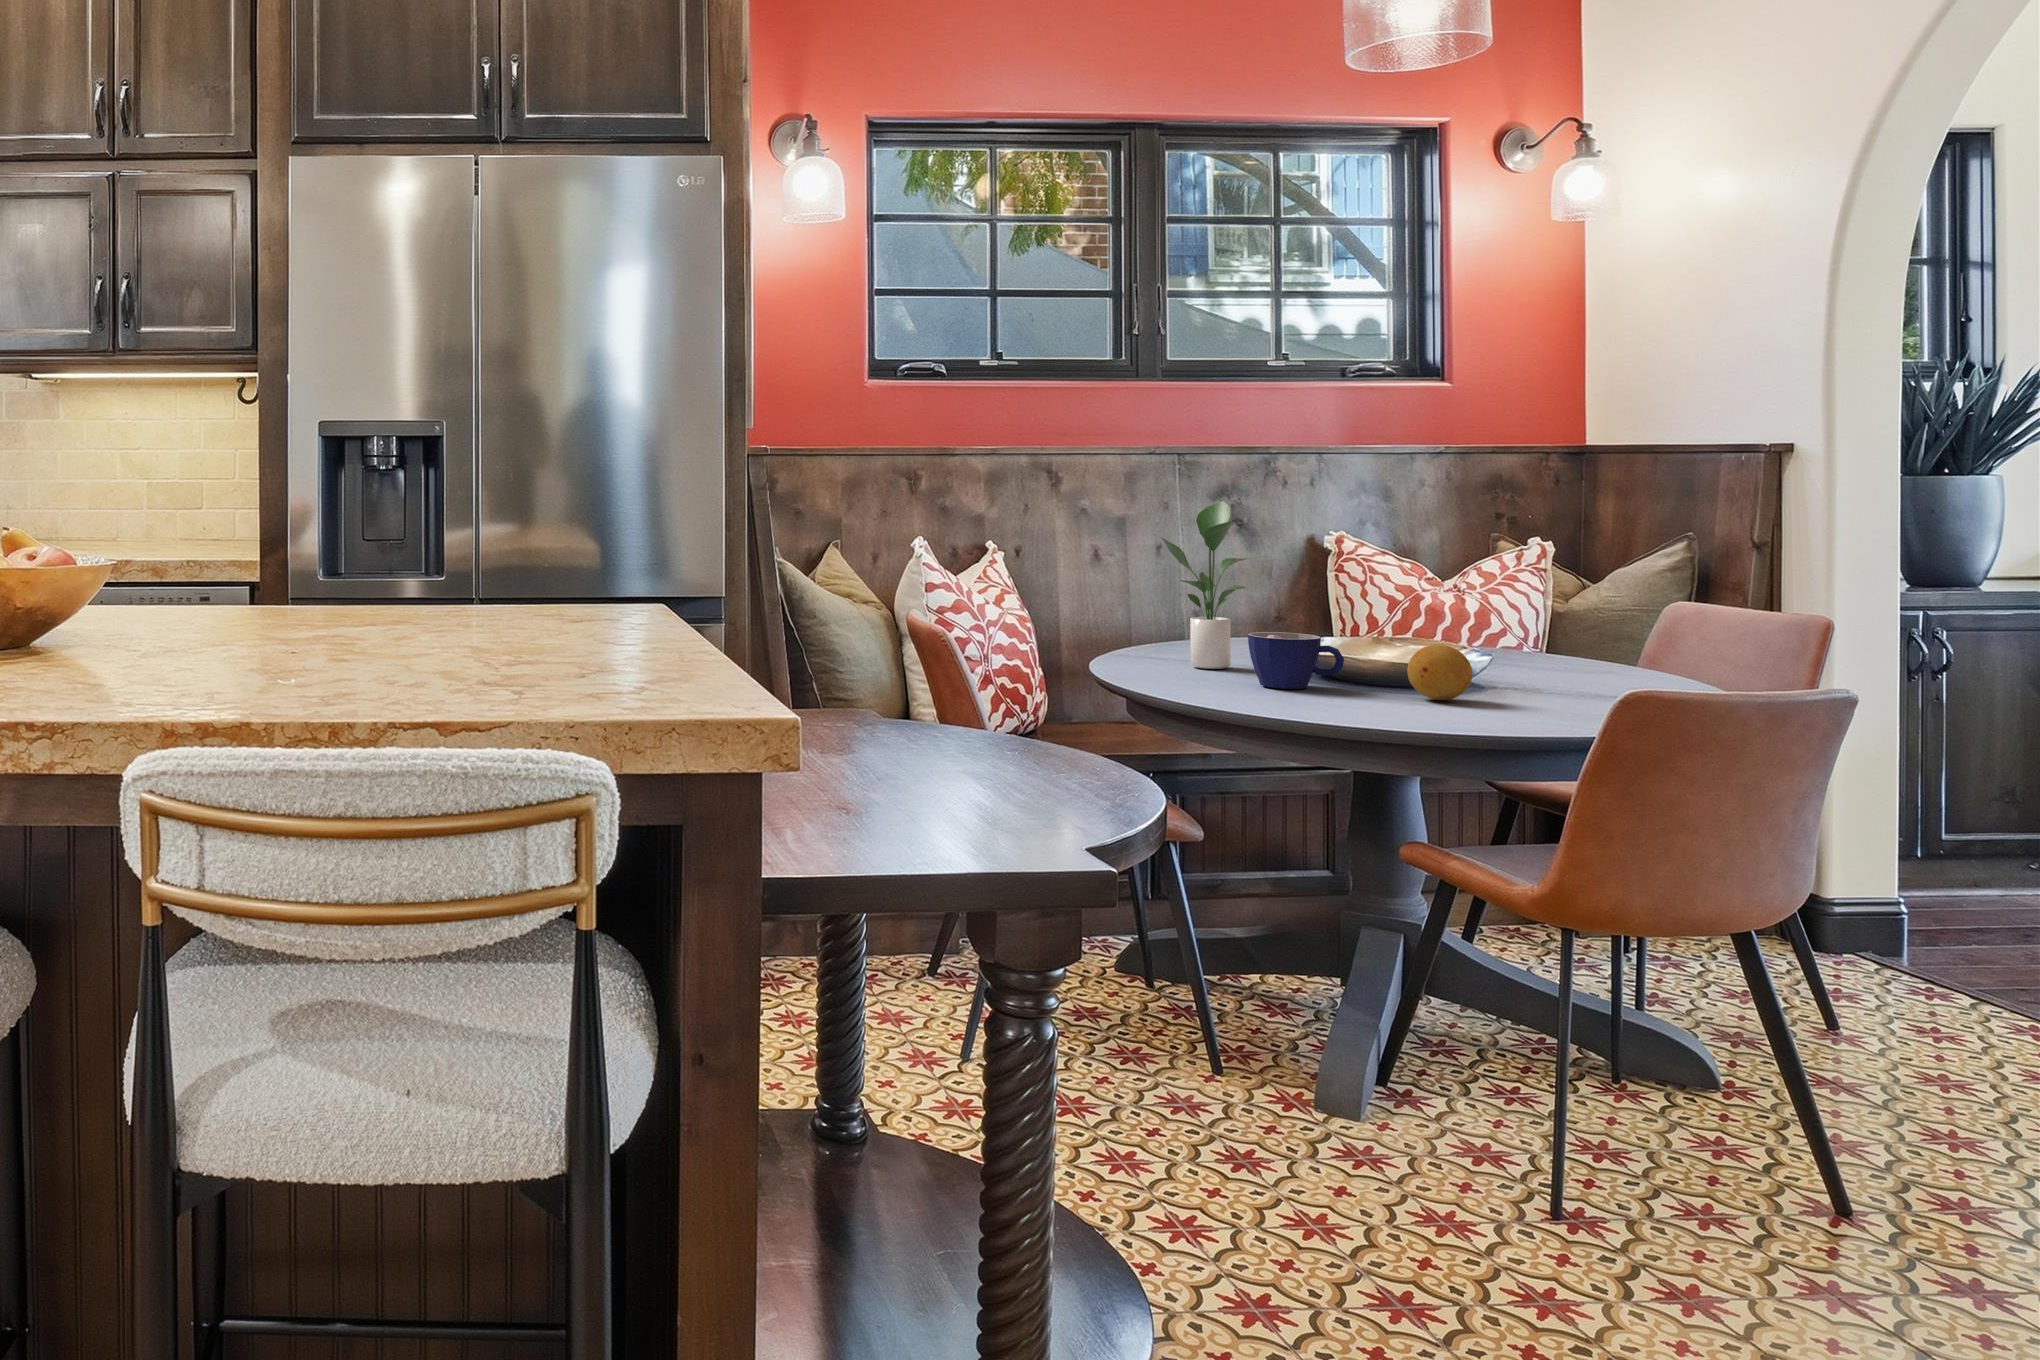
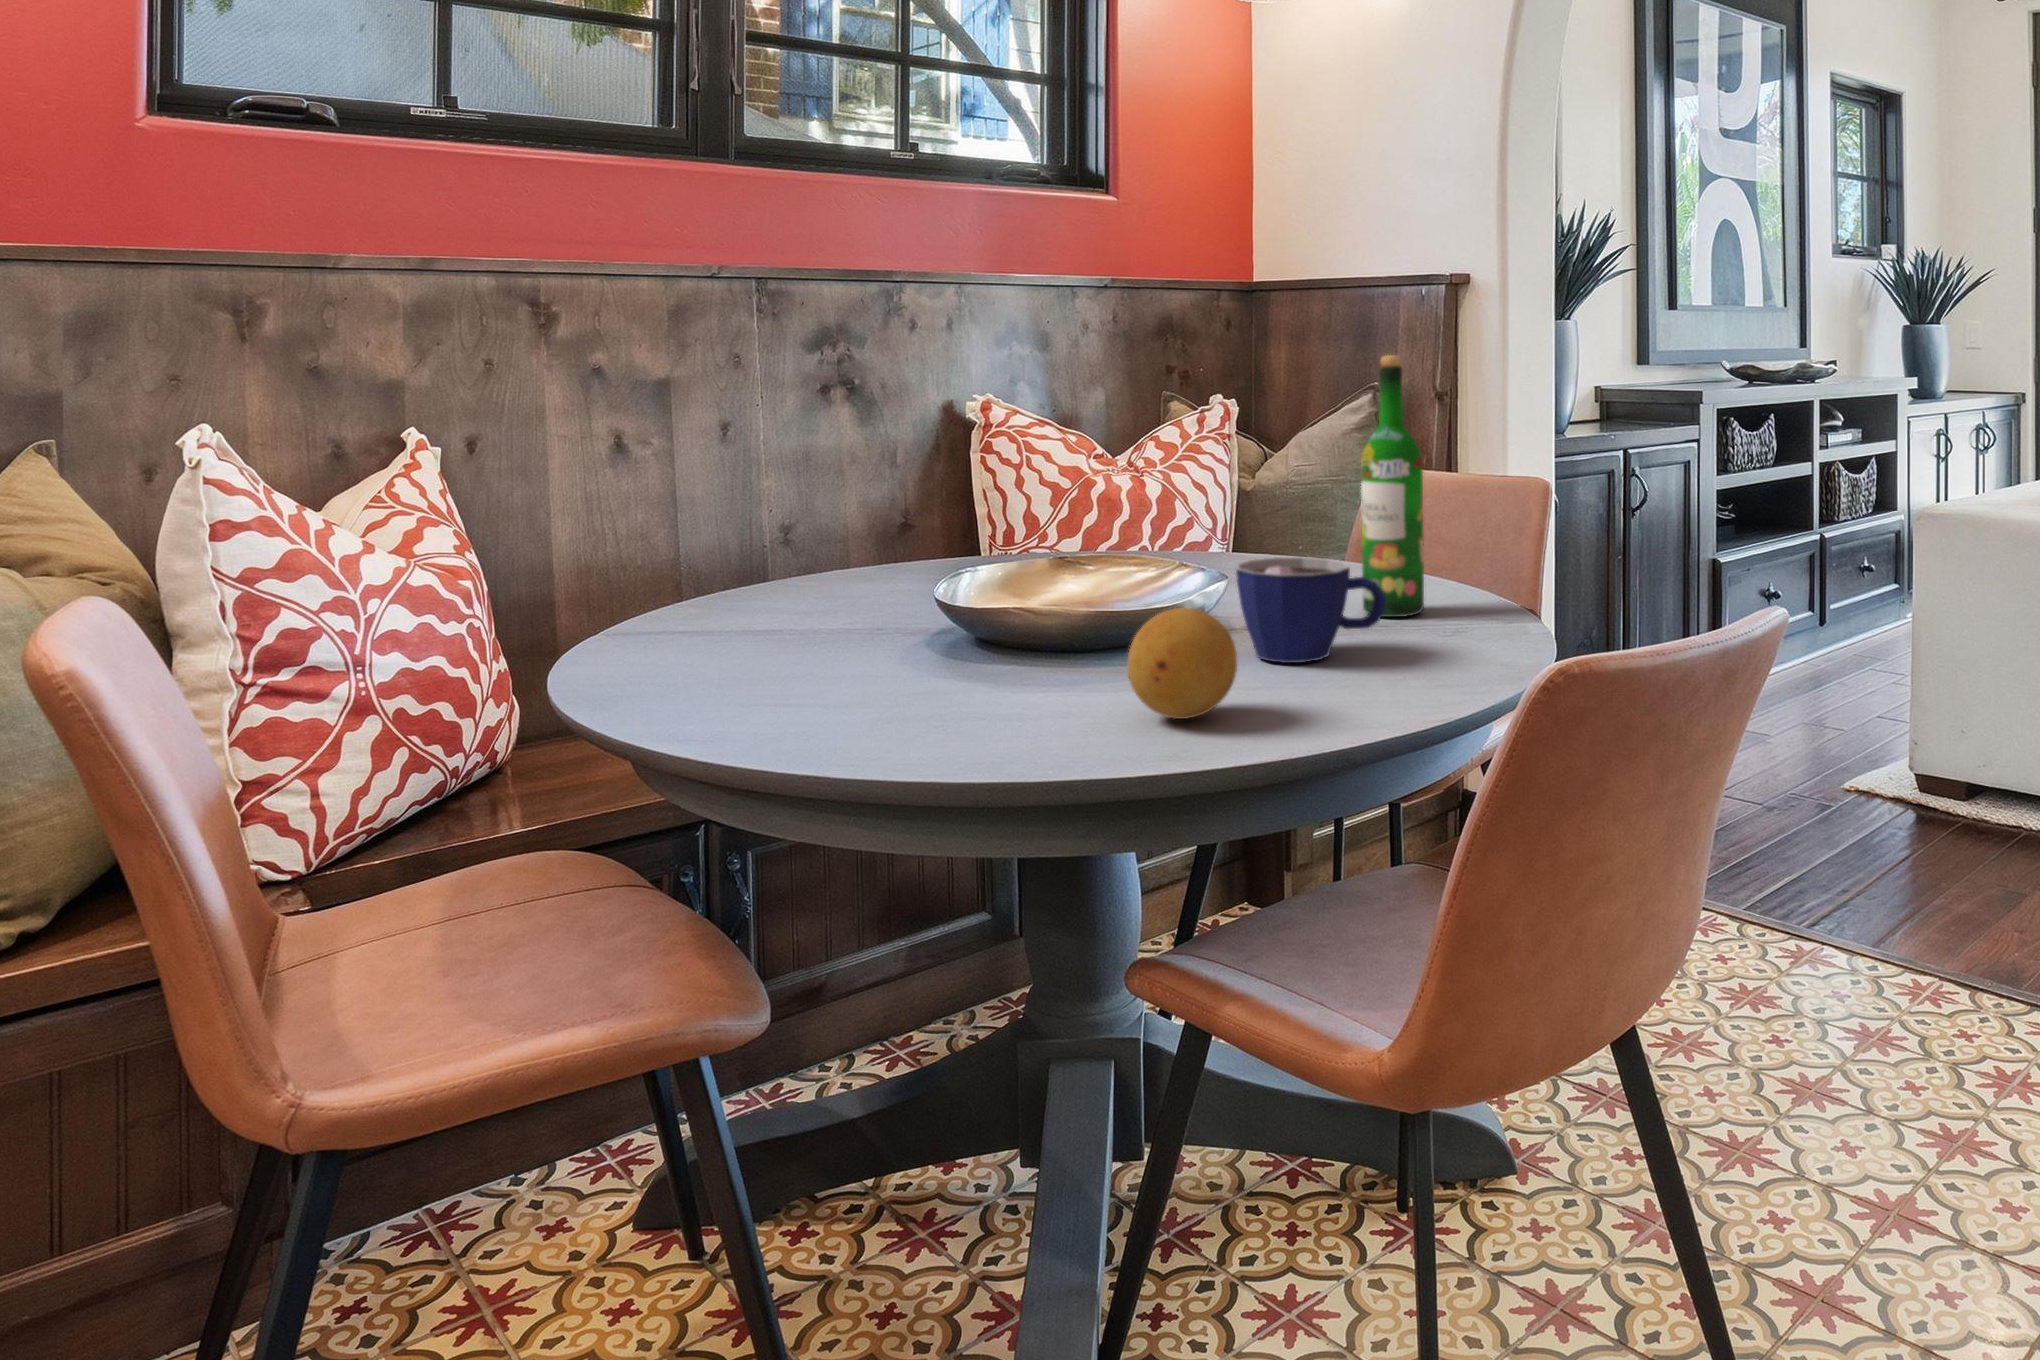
potted plant: present [1162,501,1248,669] -> none [662,336,843,676]
wine bottle: none [1595,515,1644,682] -> present [1361,355,1424,617]
cup: present [1248,632,1344,689] -> present [1236,557,1386,663]

